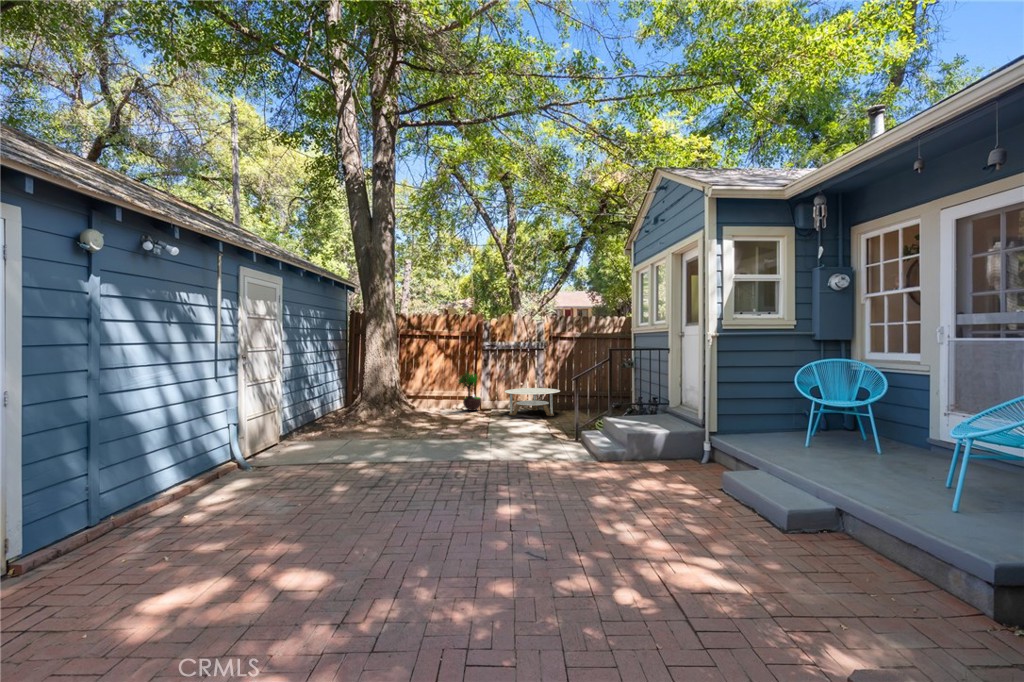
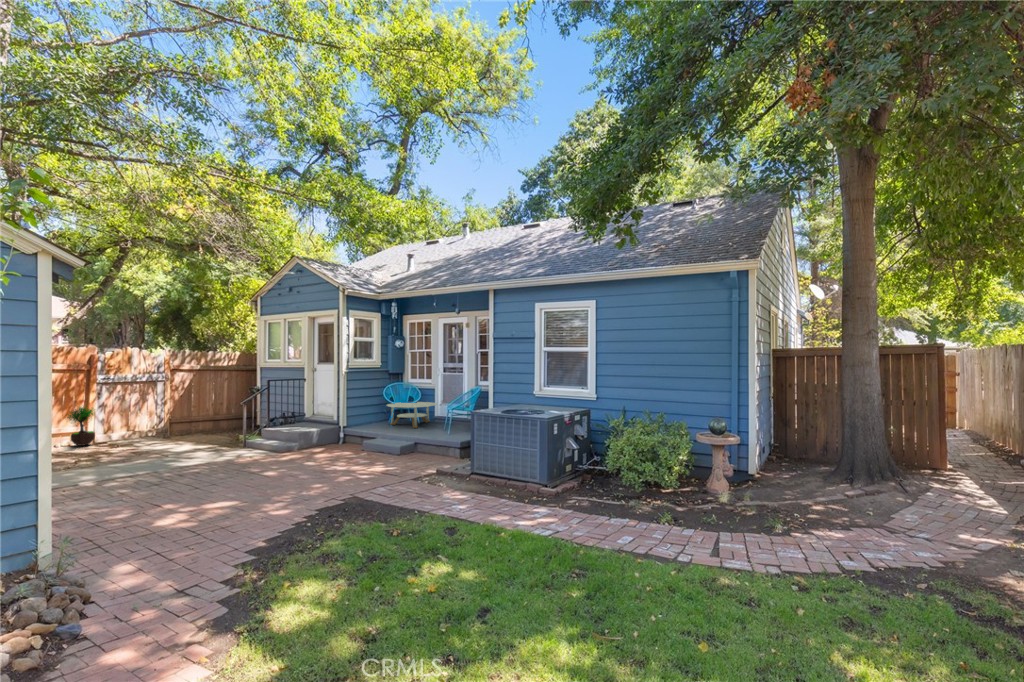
round table: present [505,388,560,416] -> present [387,402,437,428]

